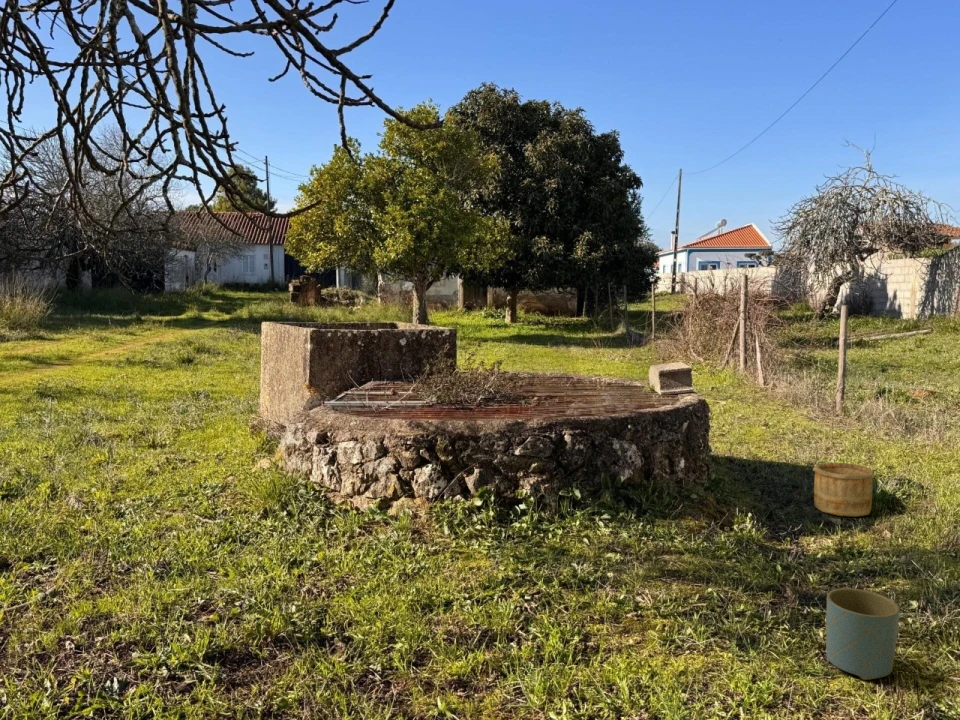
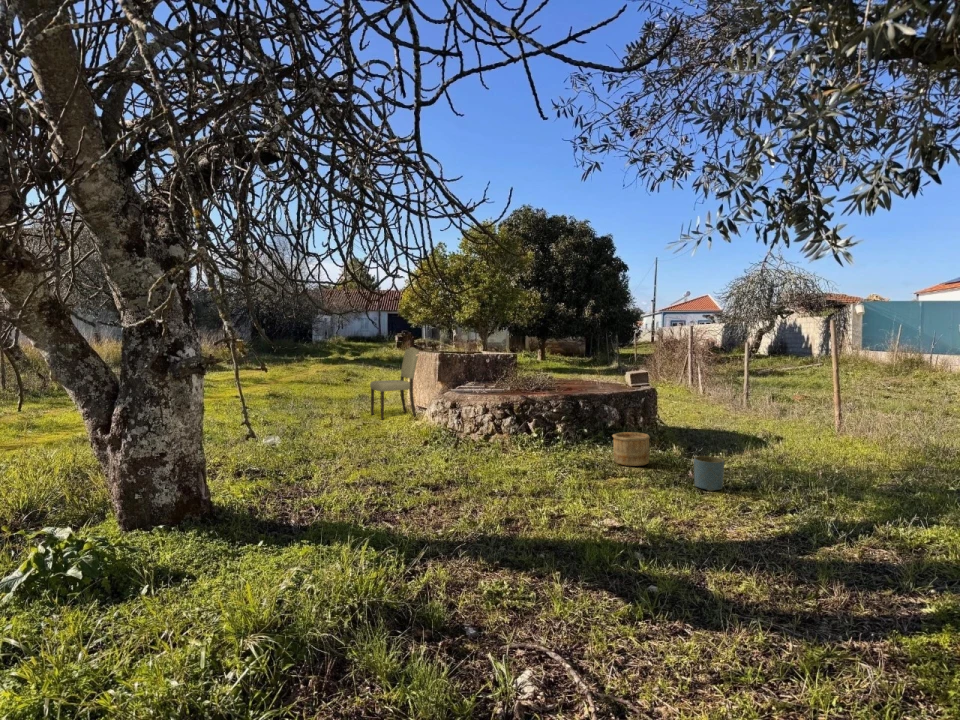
chair: none [186,315,276,451] -> present [370,347,419,420]
wooden bucket: present [813,462,874,517] -> present [612,432,650,466]

